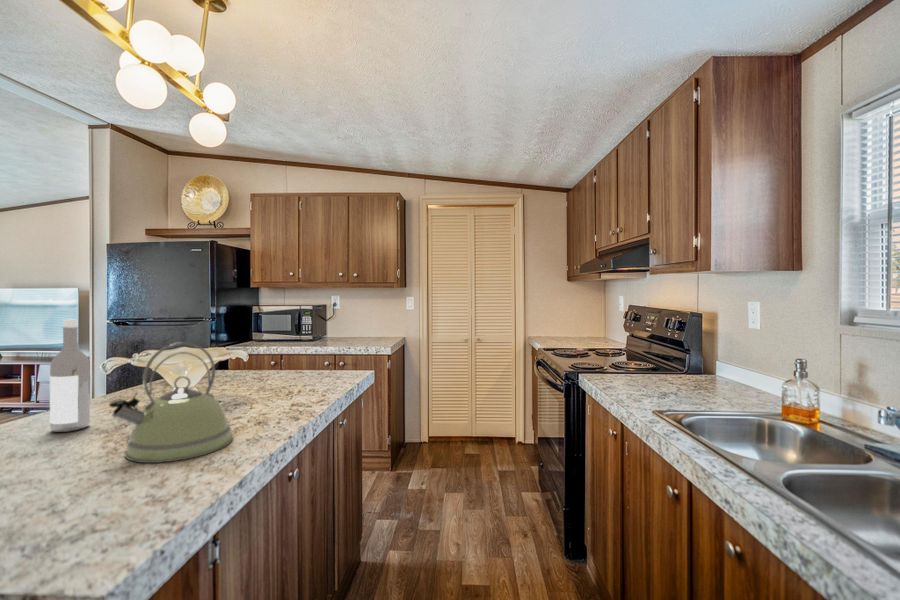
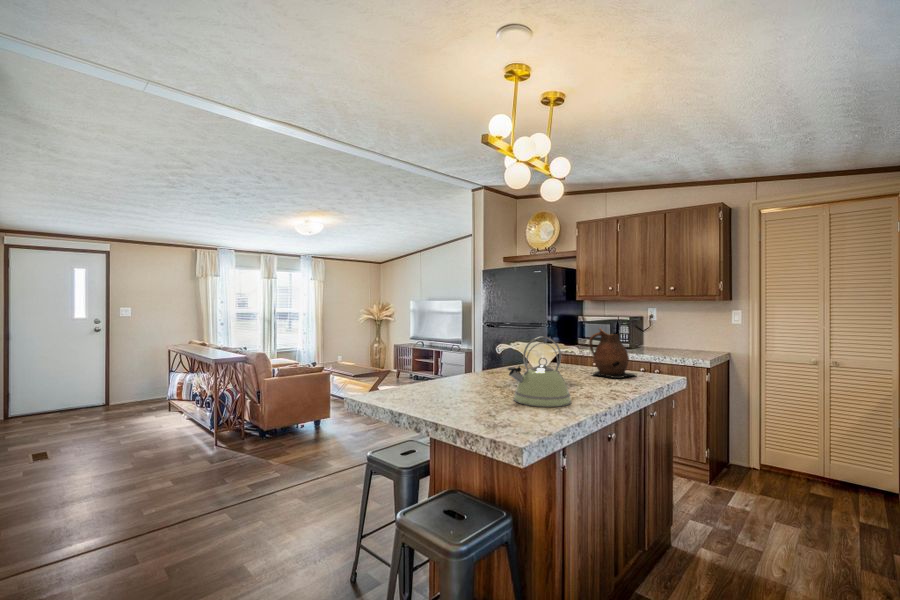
wine bottle: present [50,319,90,432] -> none [474,320,491,385]
ceramic pitcher: none [264,322,323,385] -> present [589,328,635,378]

